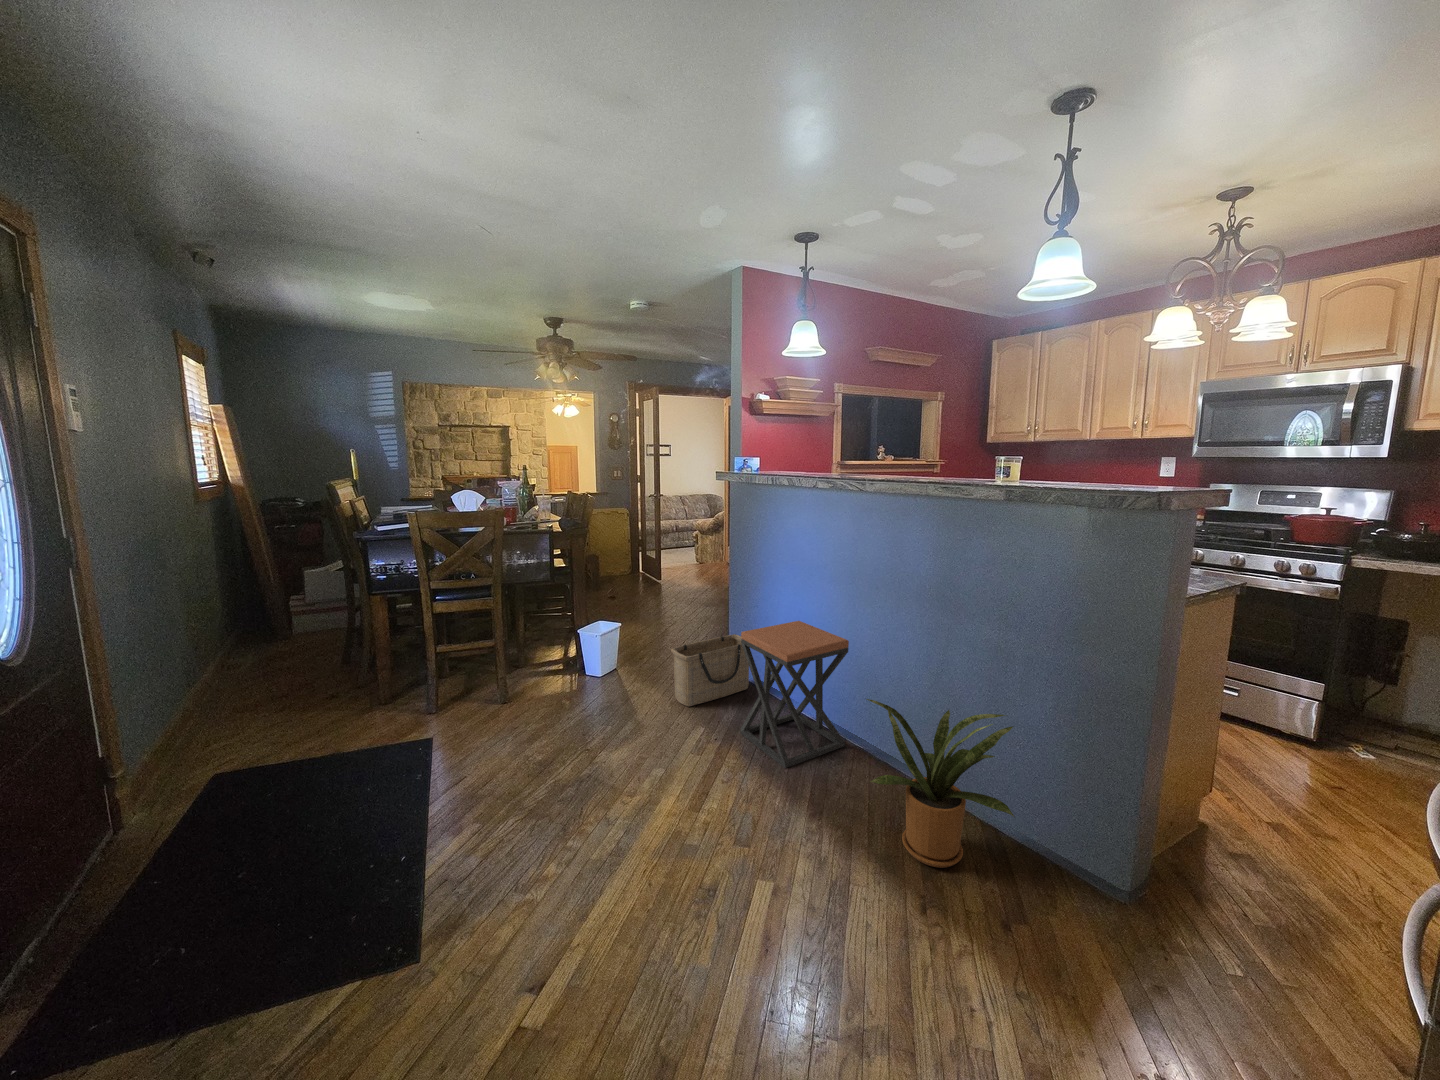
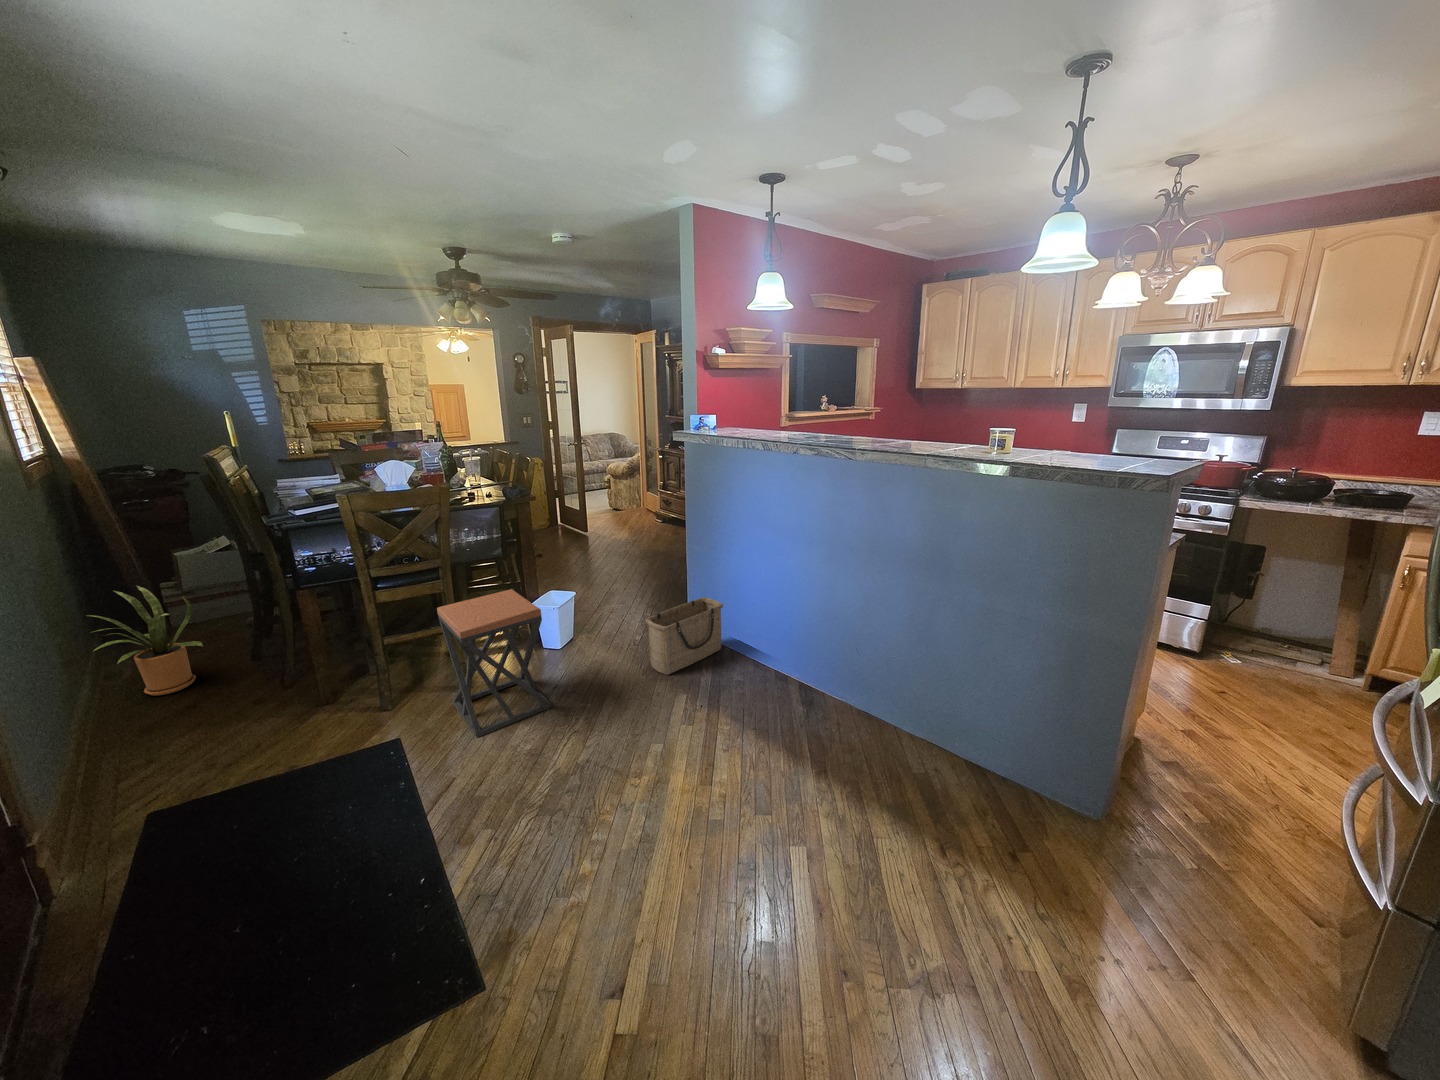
stool: present [741,621,849,768] -> present [437,589,552,737]
house plant: present [867,699,1014,868] -> present [89,586,203,696]

